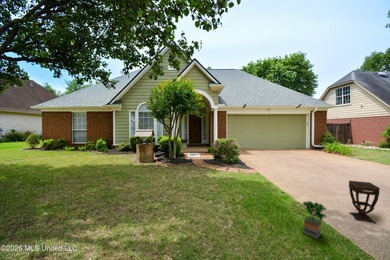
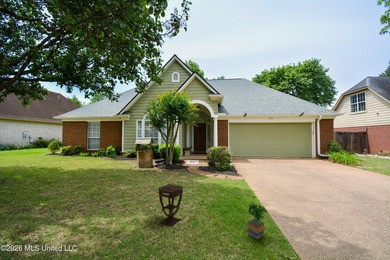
side table: present [349,181,380,224] -> present [159,184,183,227]

